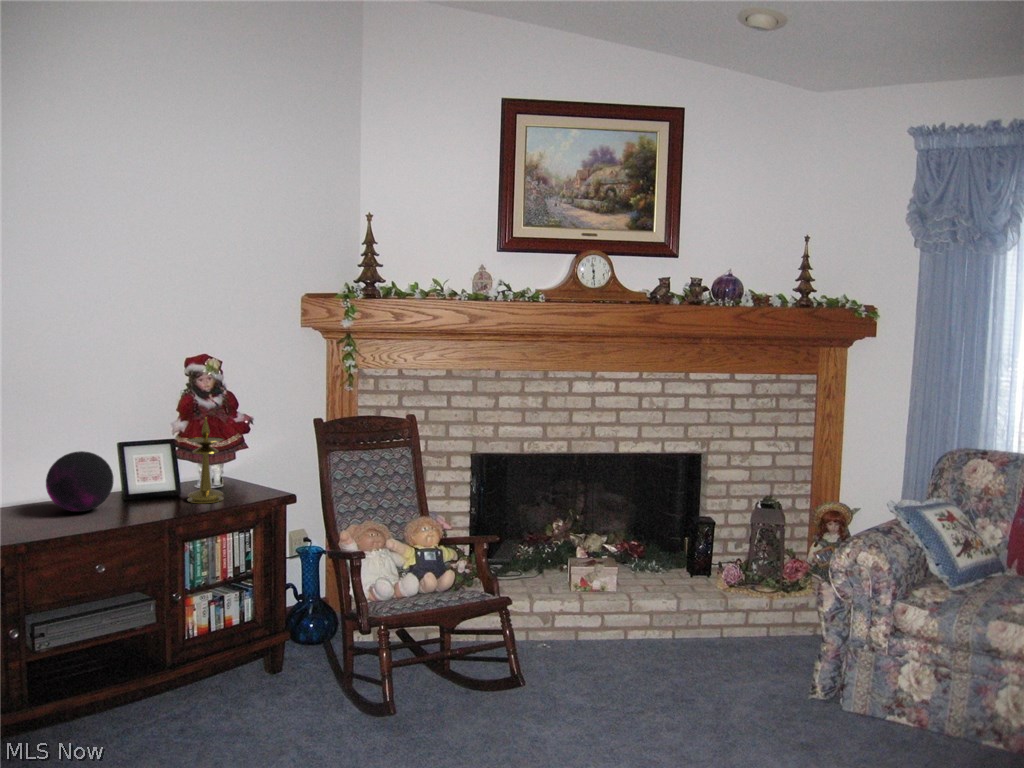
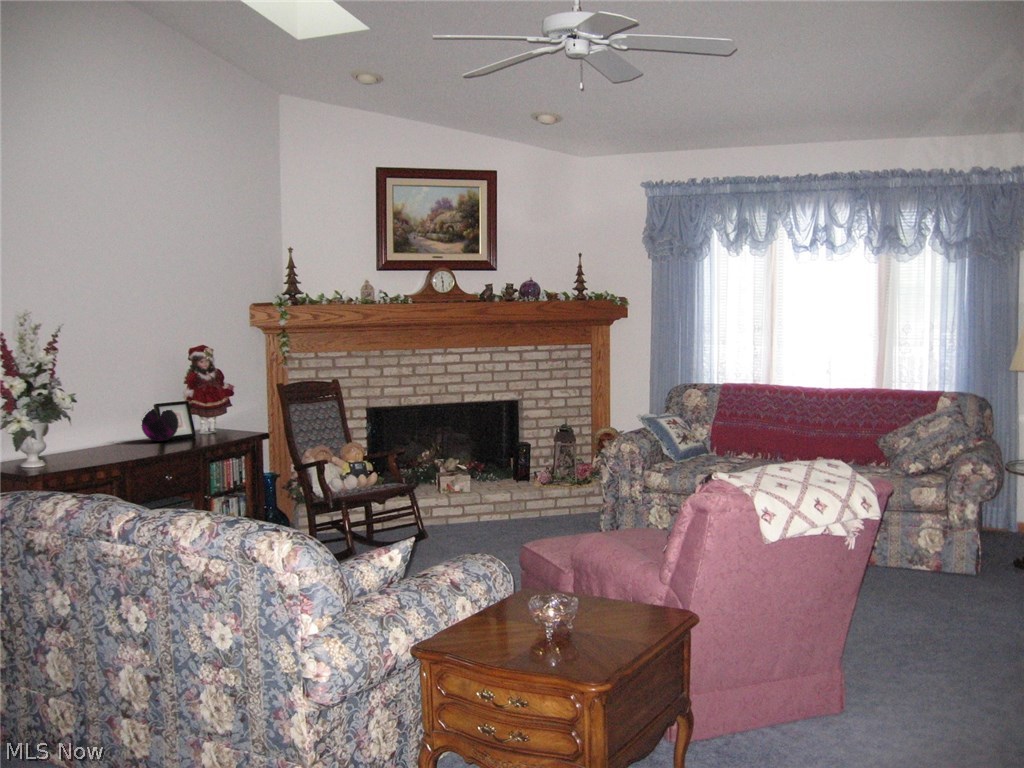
candlestick: present [187,418,224,503] -> none [210,385,233,437]

